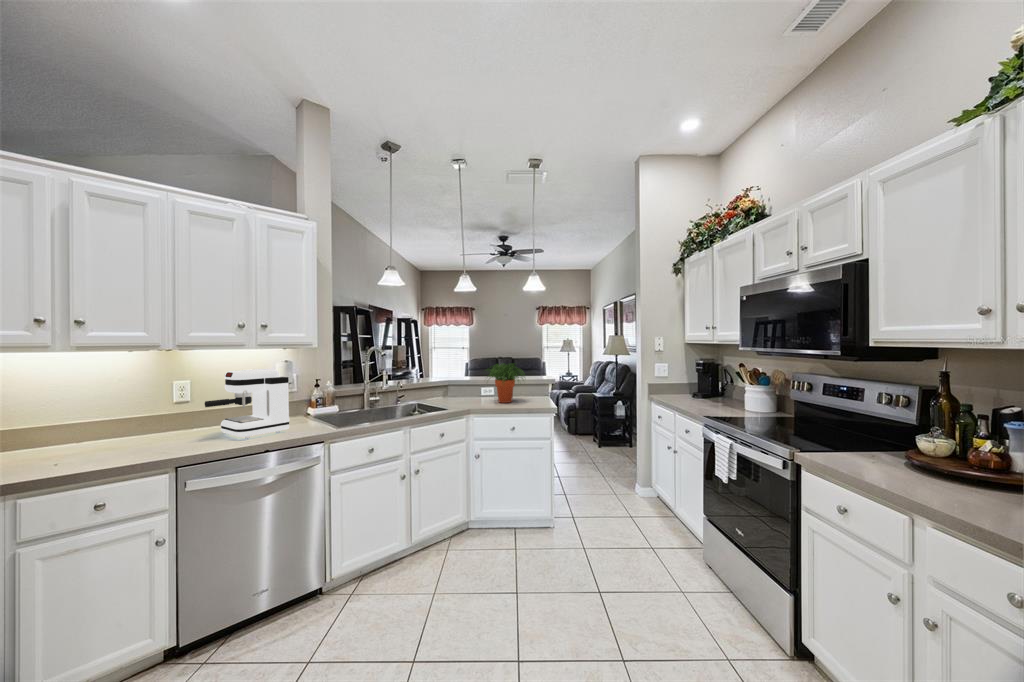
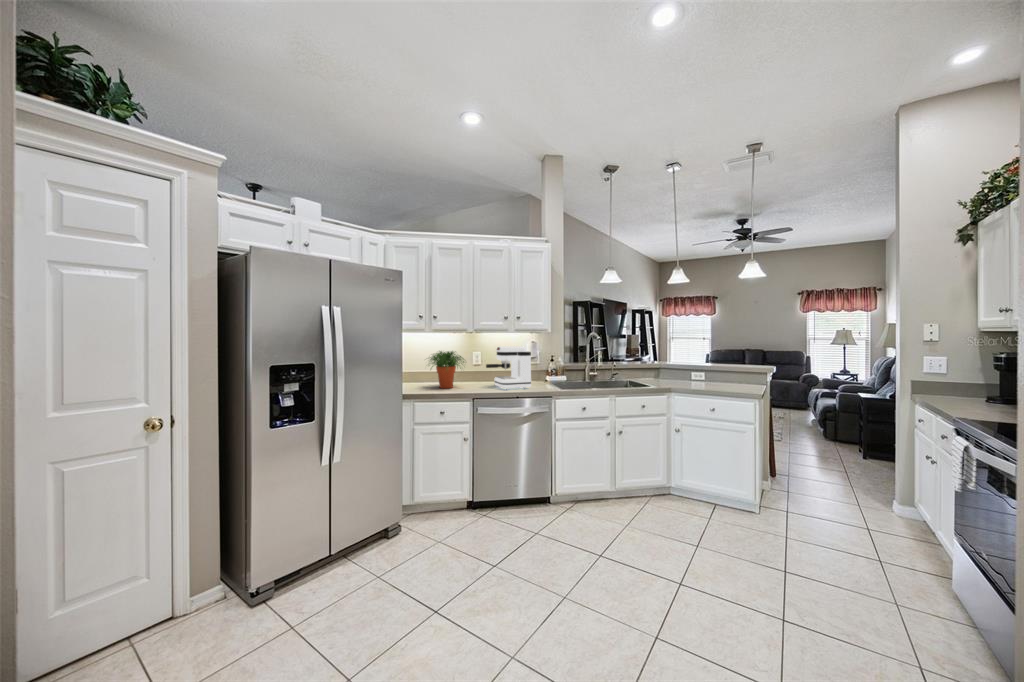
potted plant: present [488,364,525,403] -> present [430,351,464,388]

